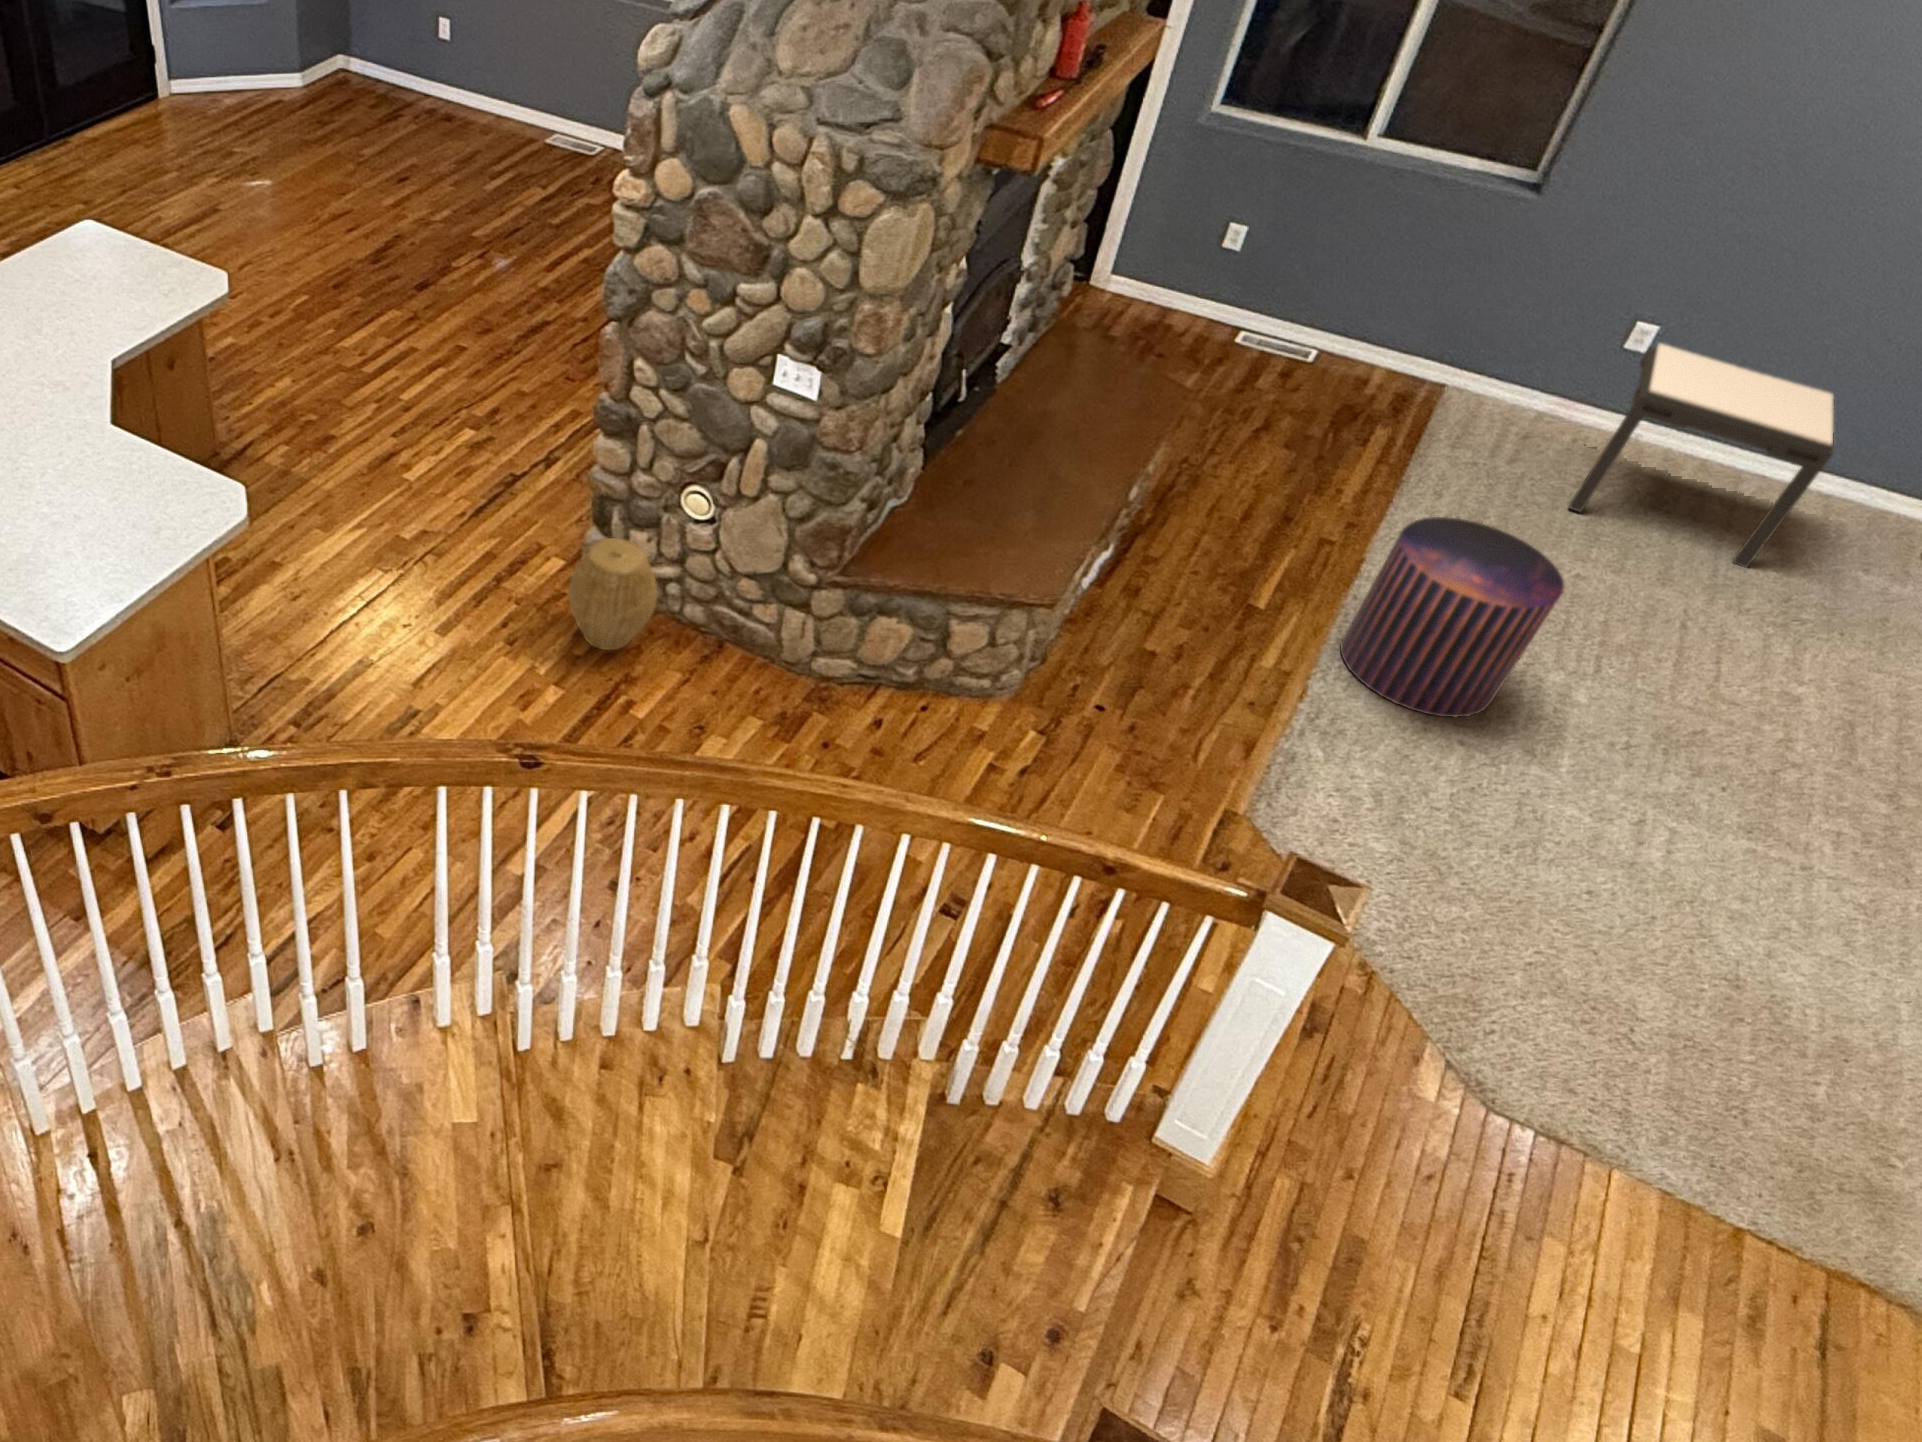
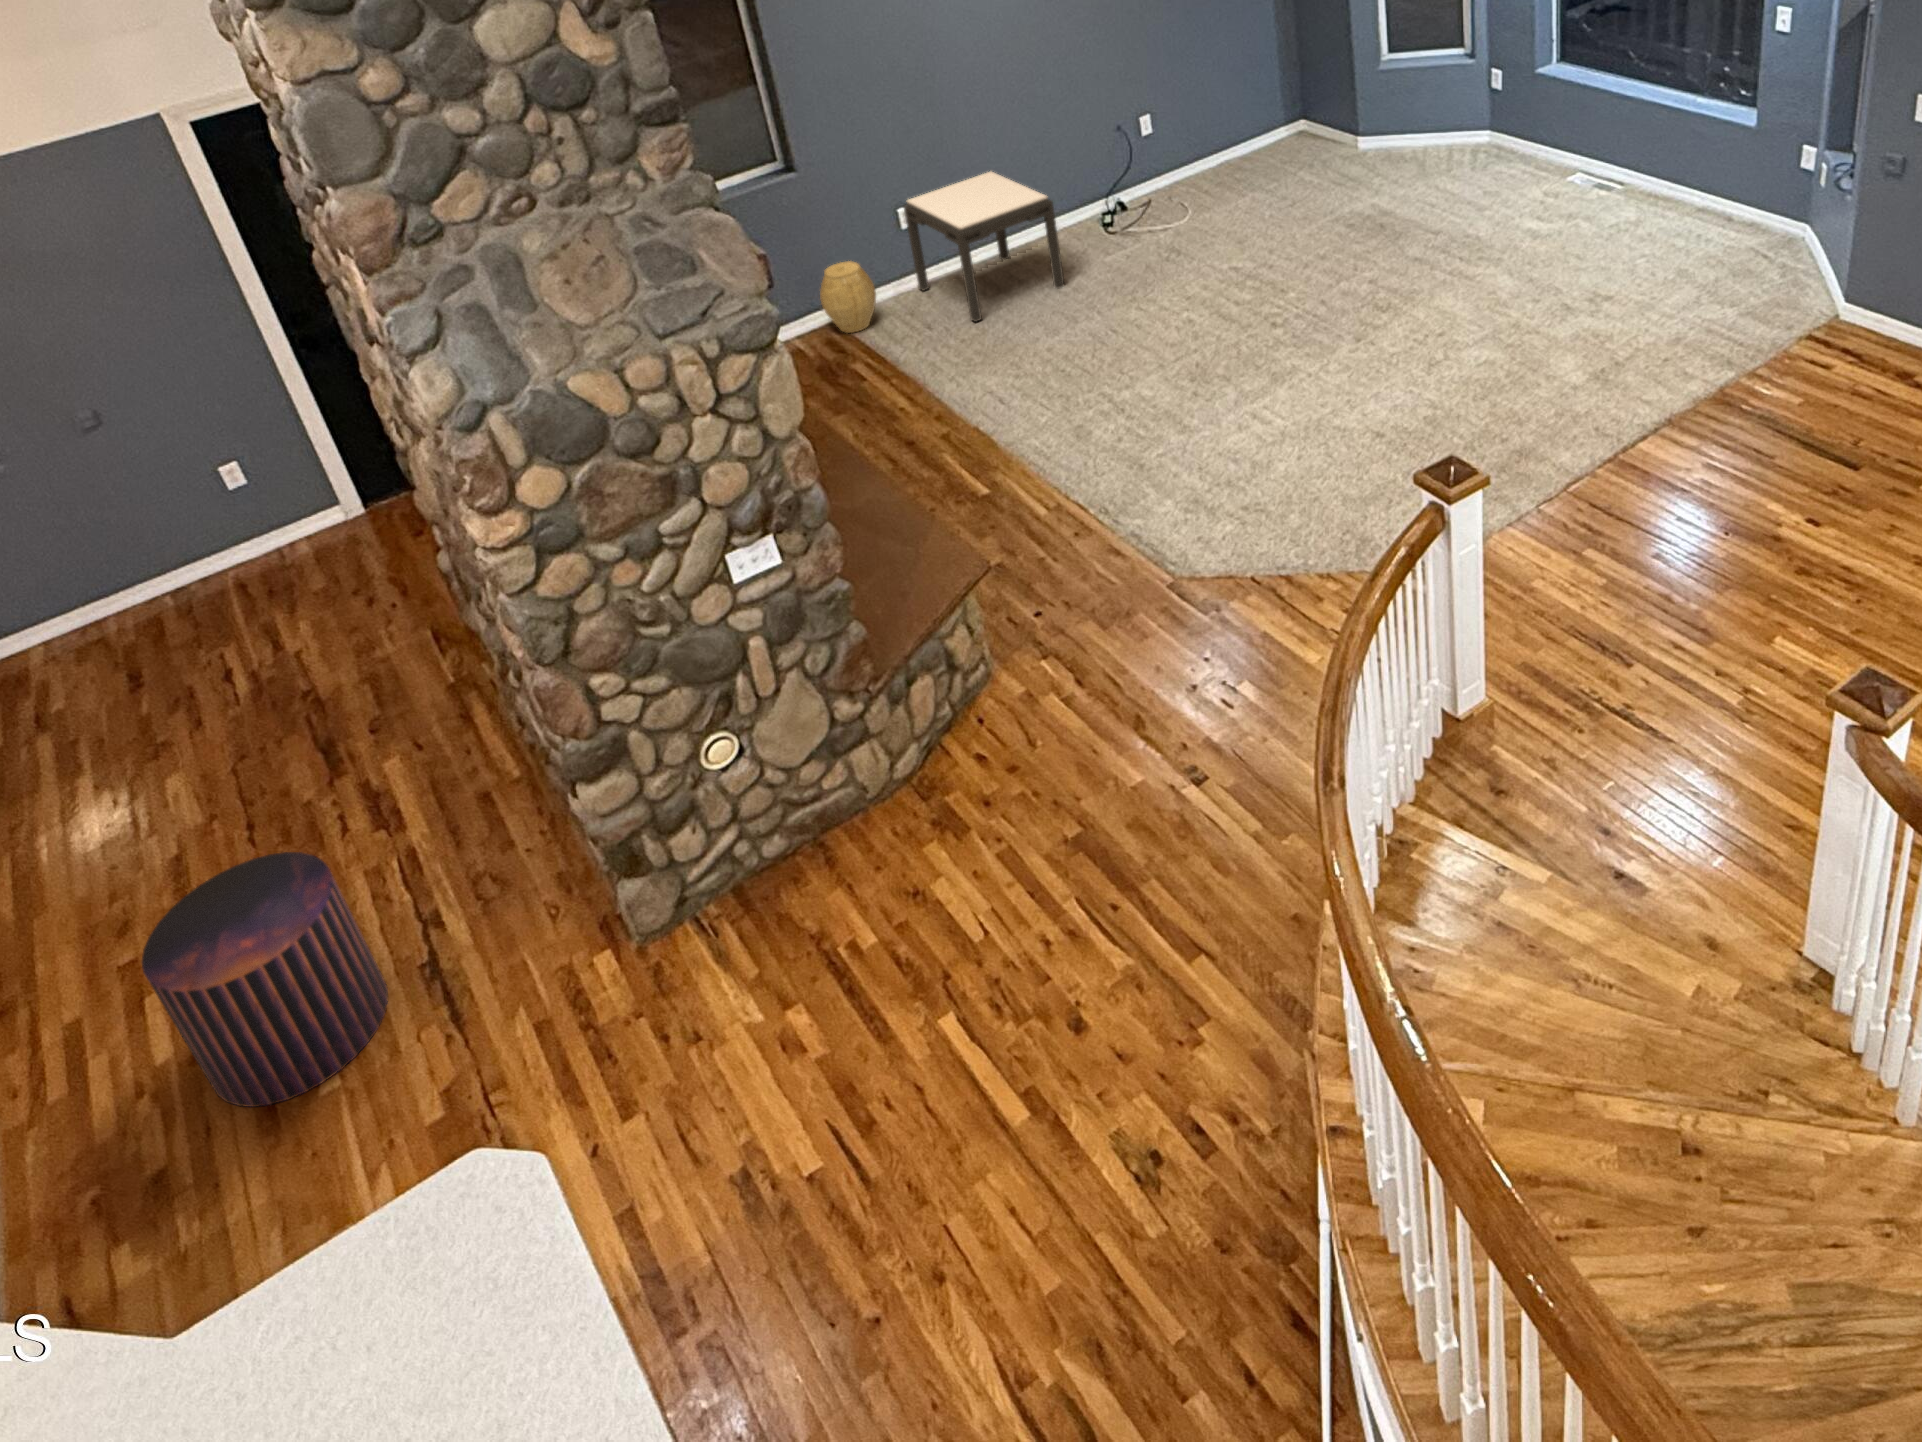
pouf: present [1340,517,1565,717] -> present [142,852,388,1107]
woven basket: present [569,538,657,650] -> present [820,261,876,333]

